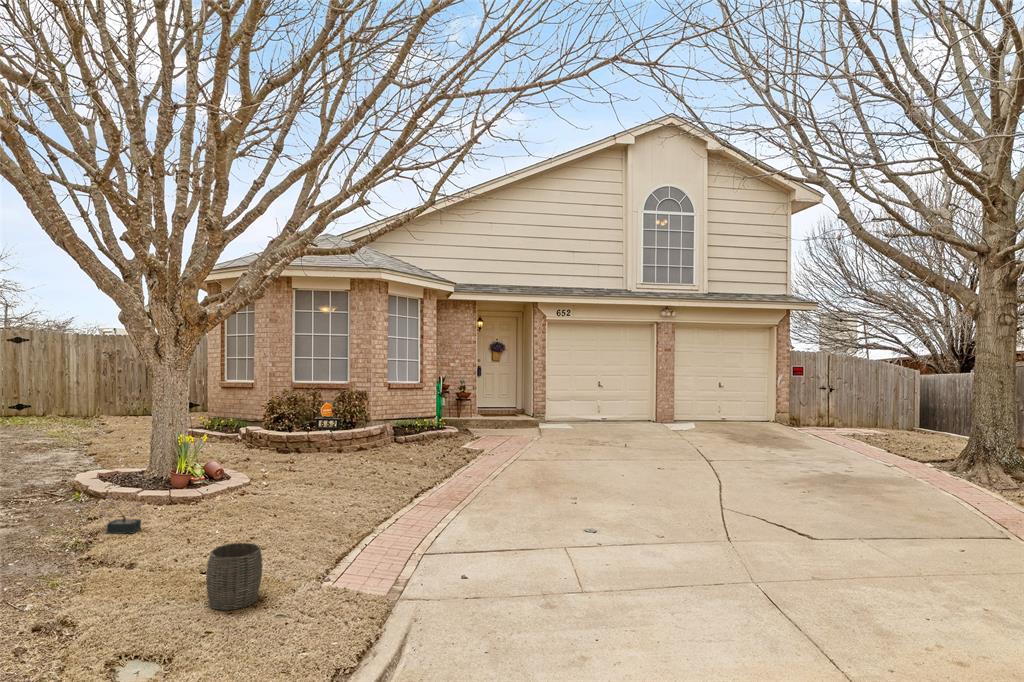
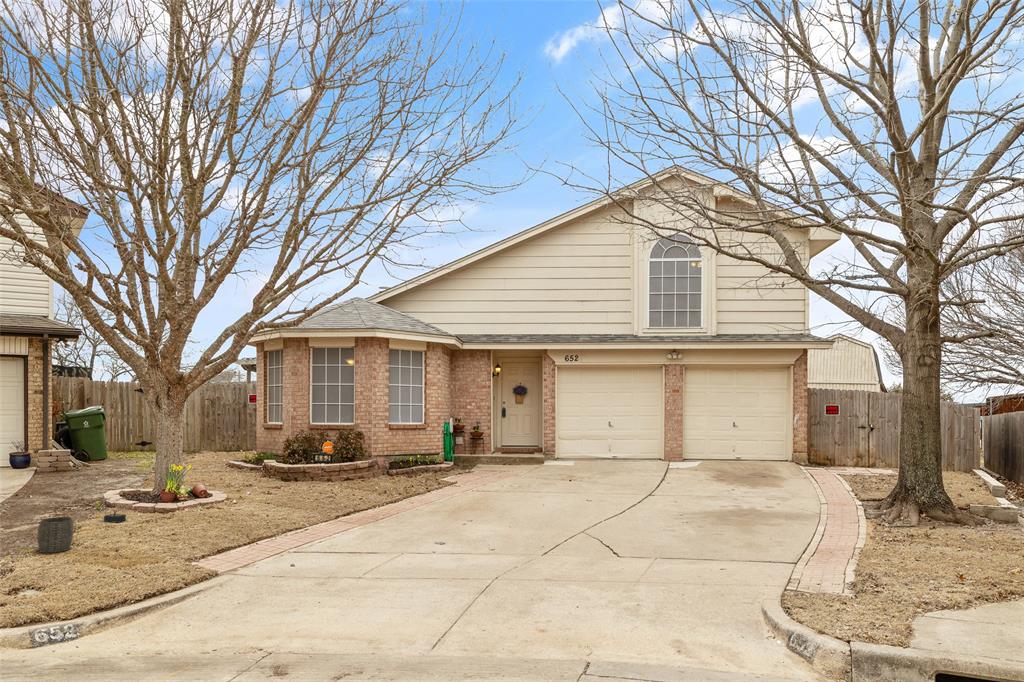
woven basket: present [206,543,262,610] -> present [38,517,73,553]

